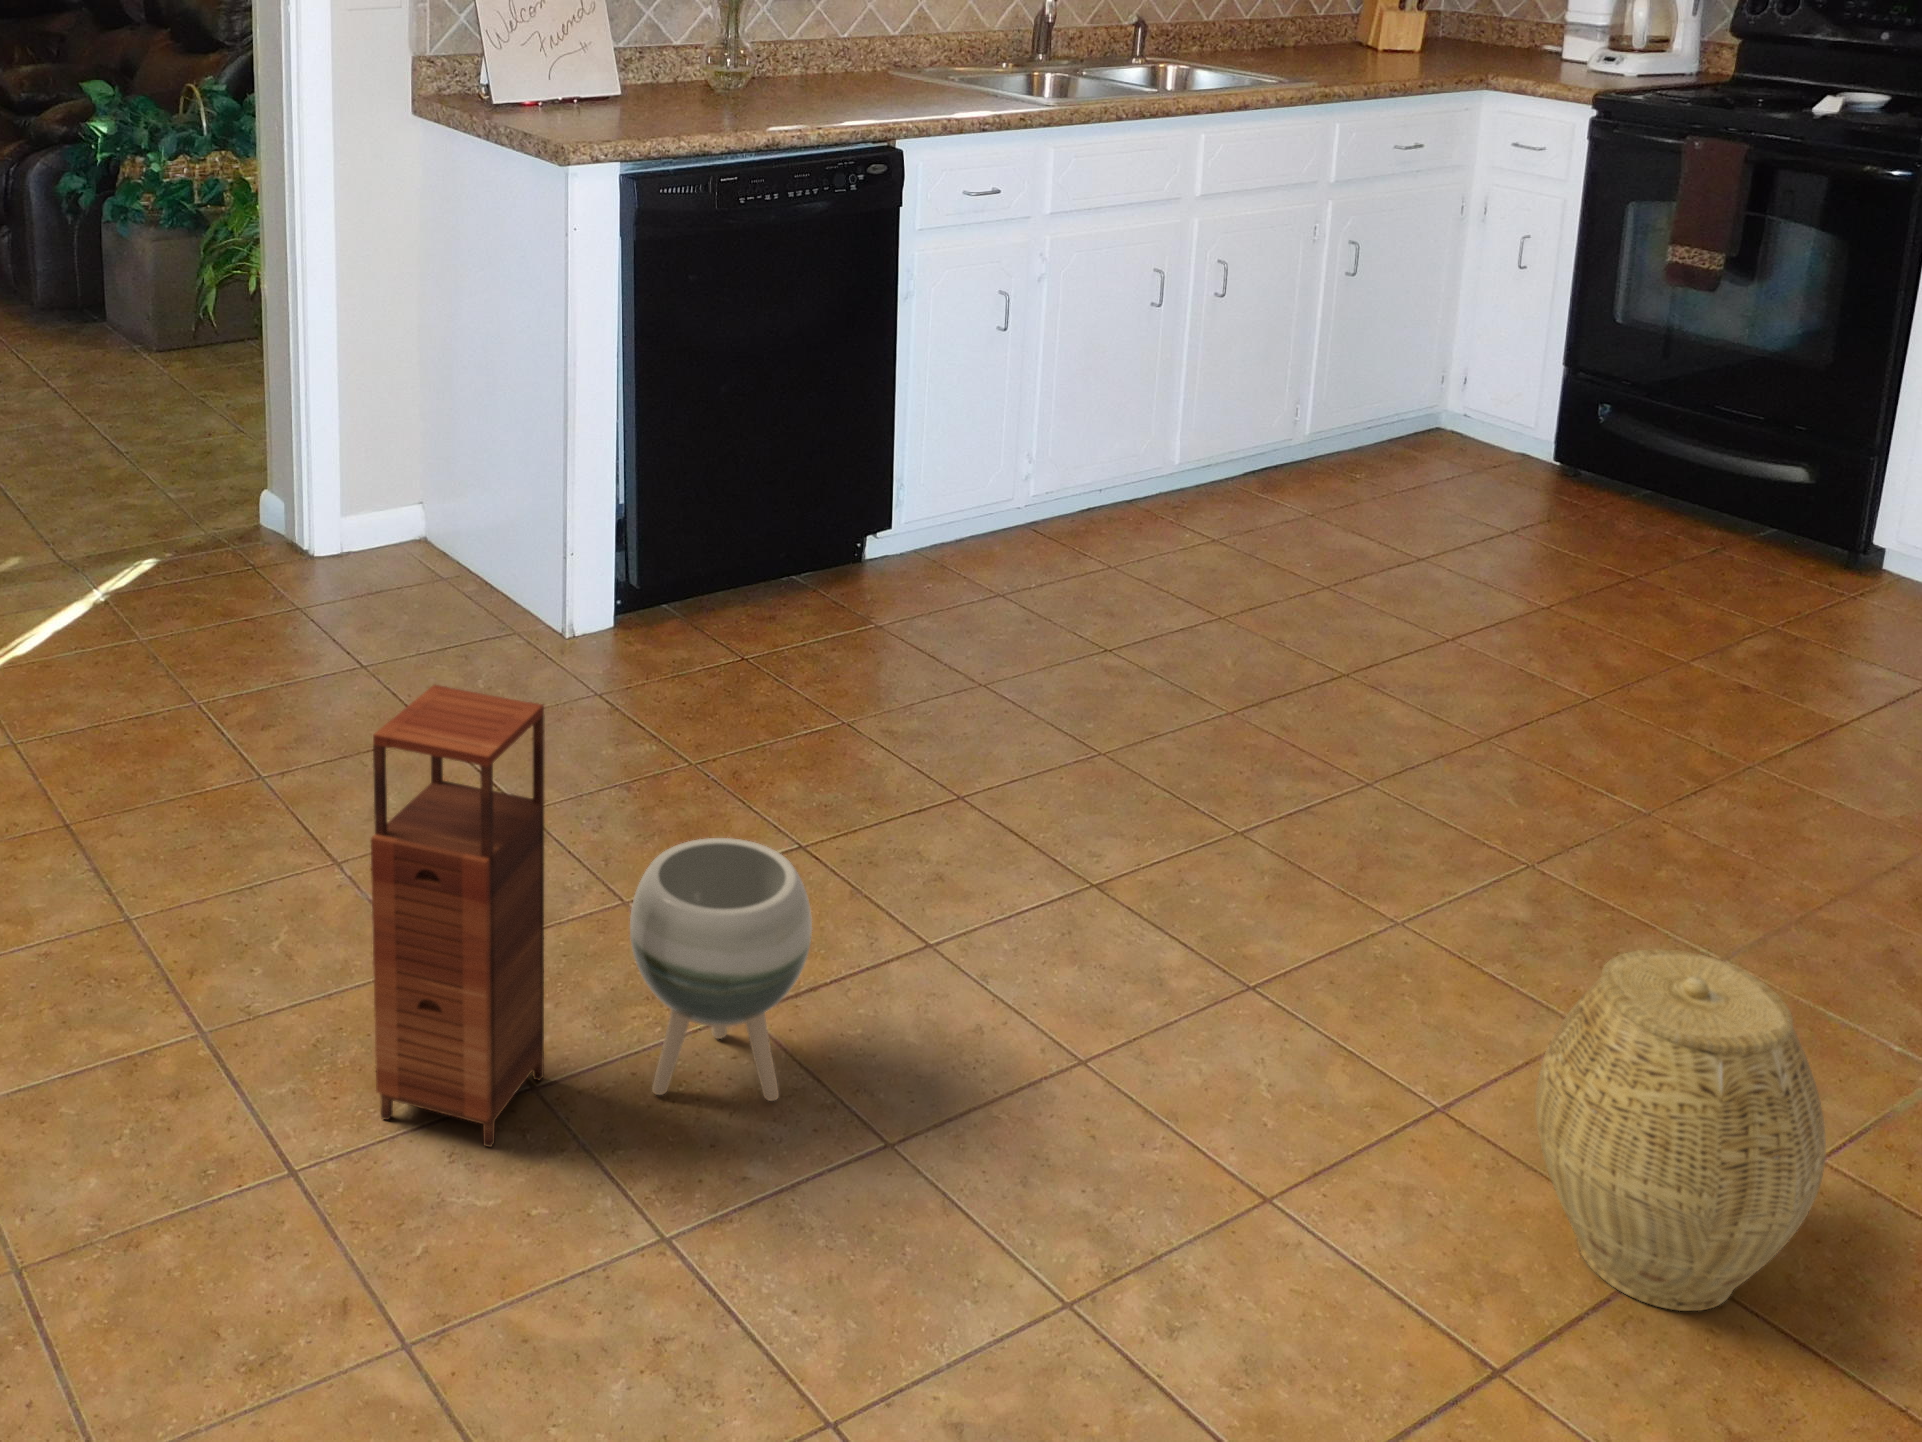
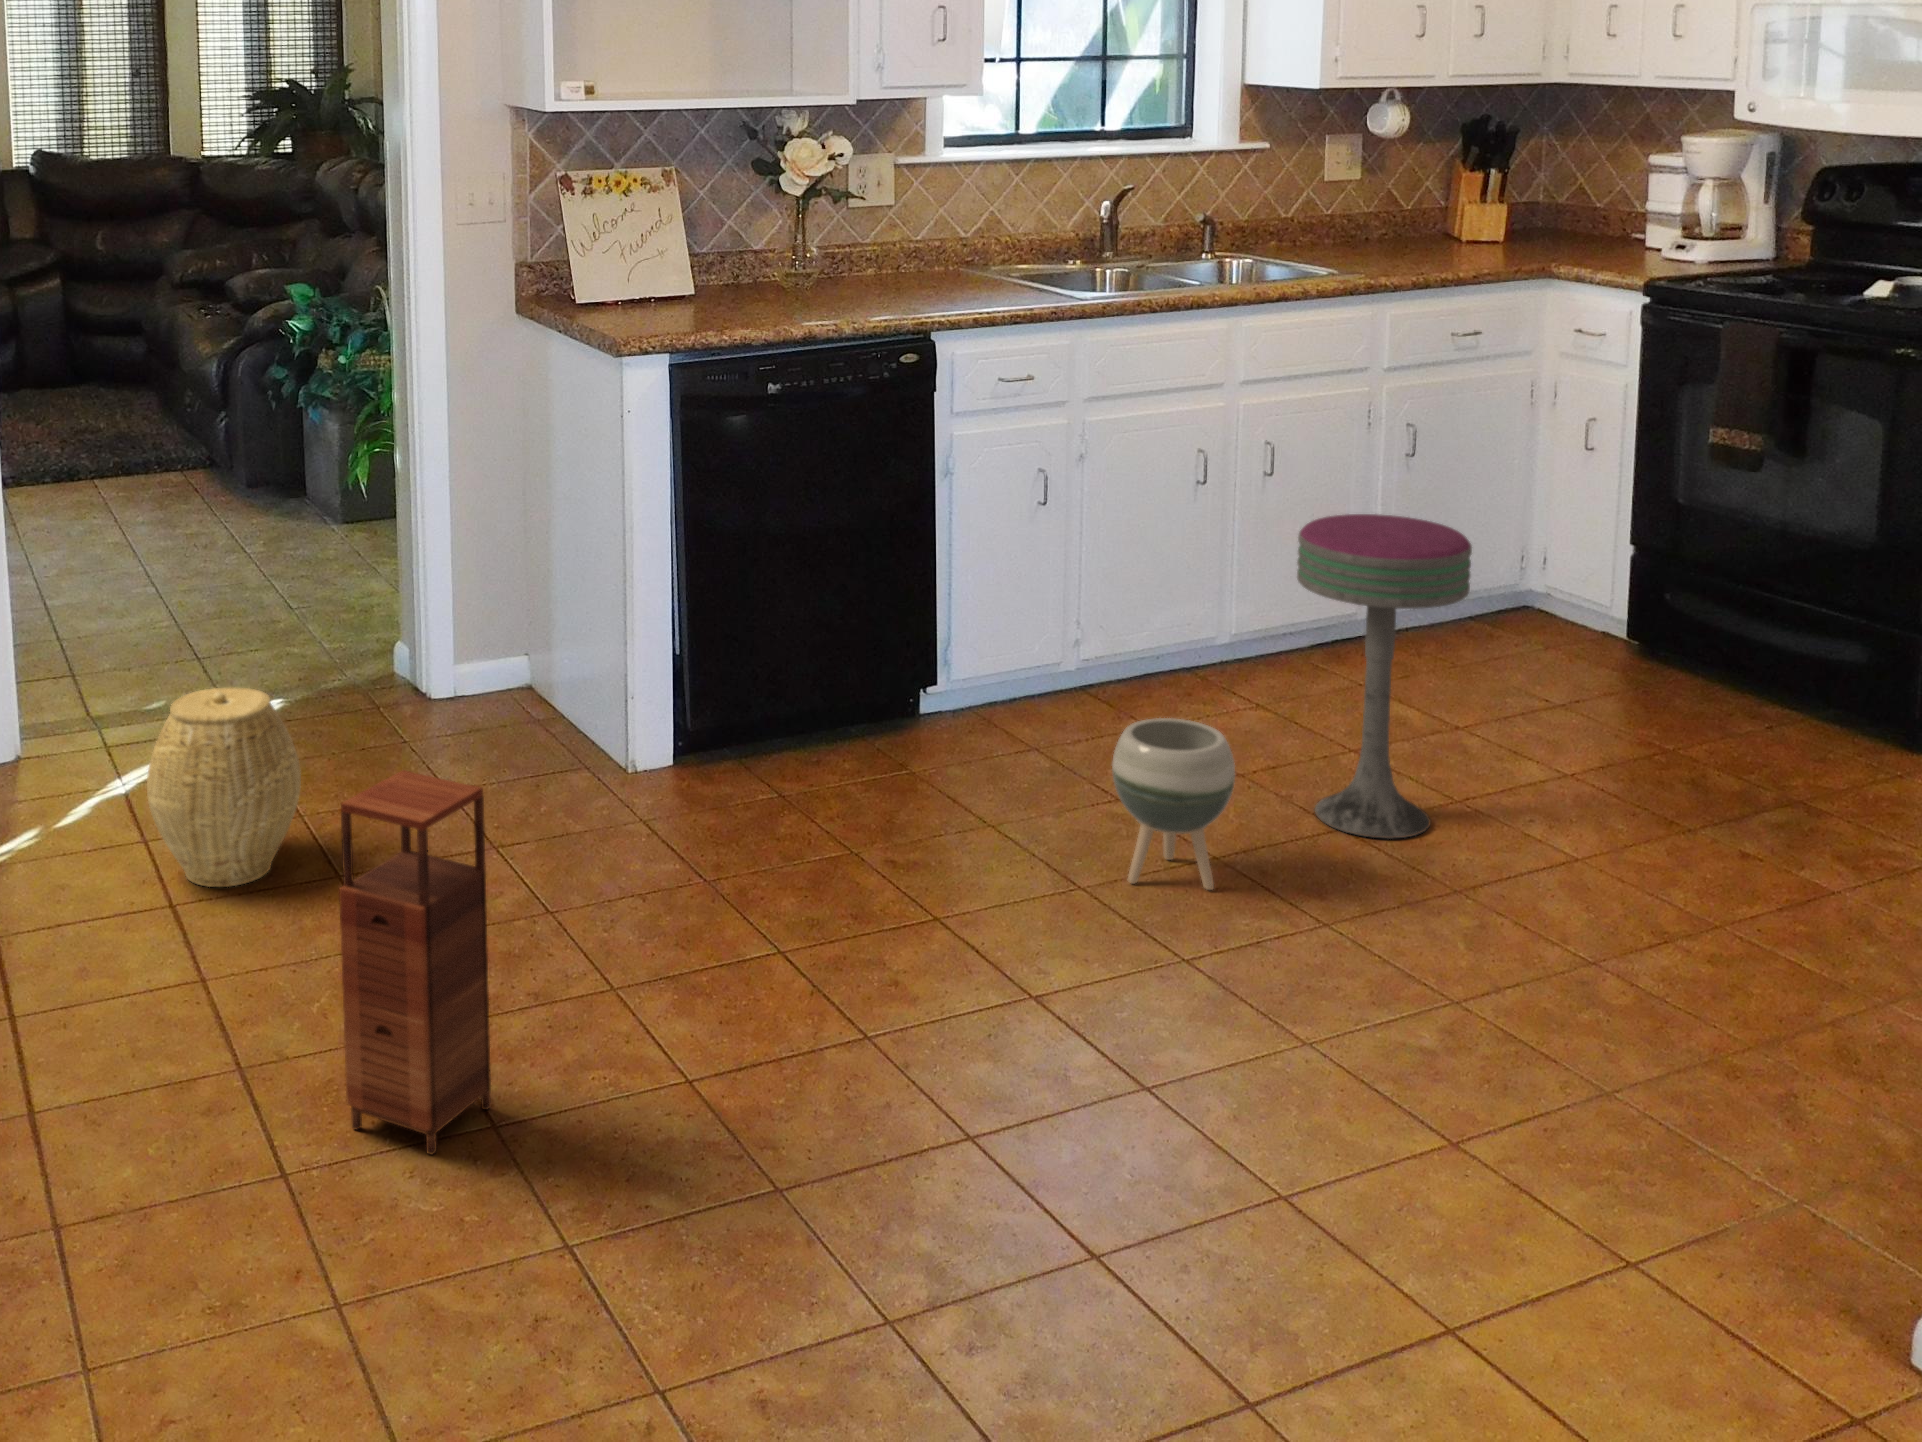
bar stool: none [1316,340,1506,683] -> present [1297,514,1472,839]
planter: present [630,838,812,1101] -> present [1112,718,1235,890]
woven basket: present [1536,949,1826,1311] -> present [147,687,301,887]

